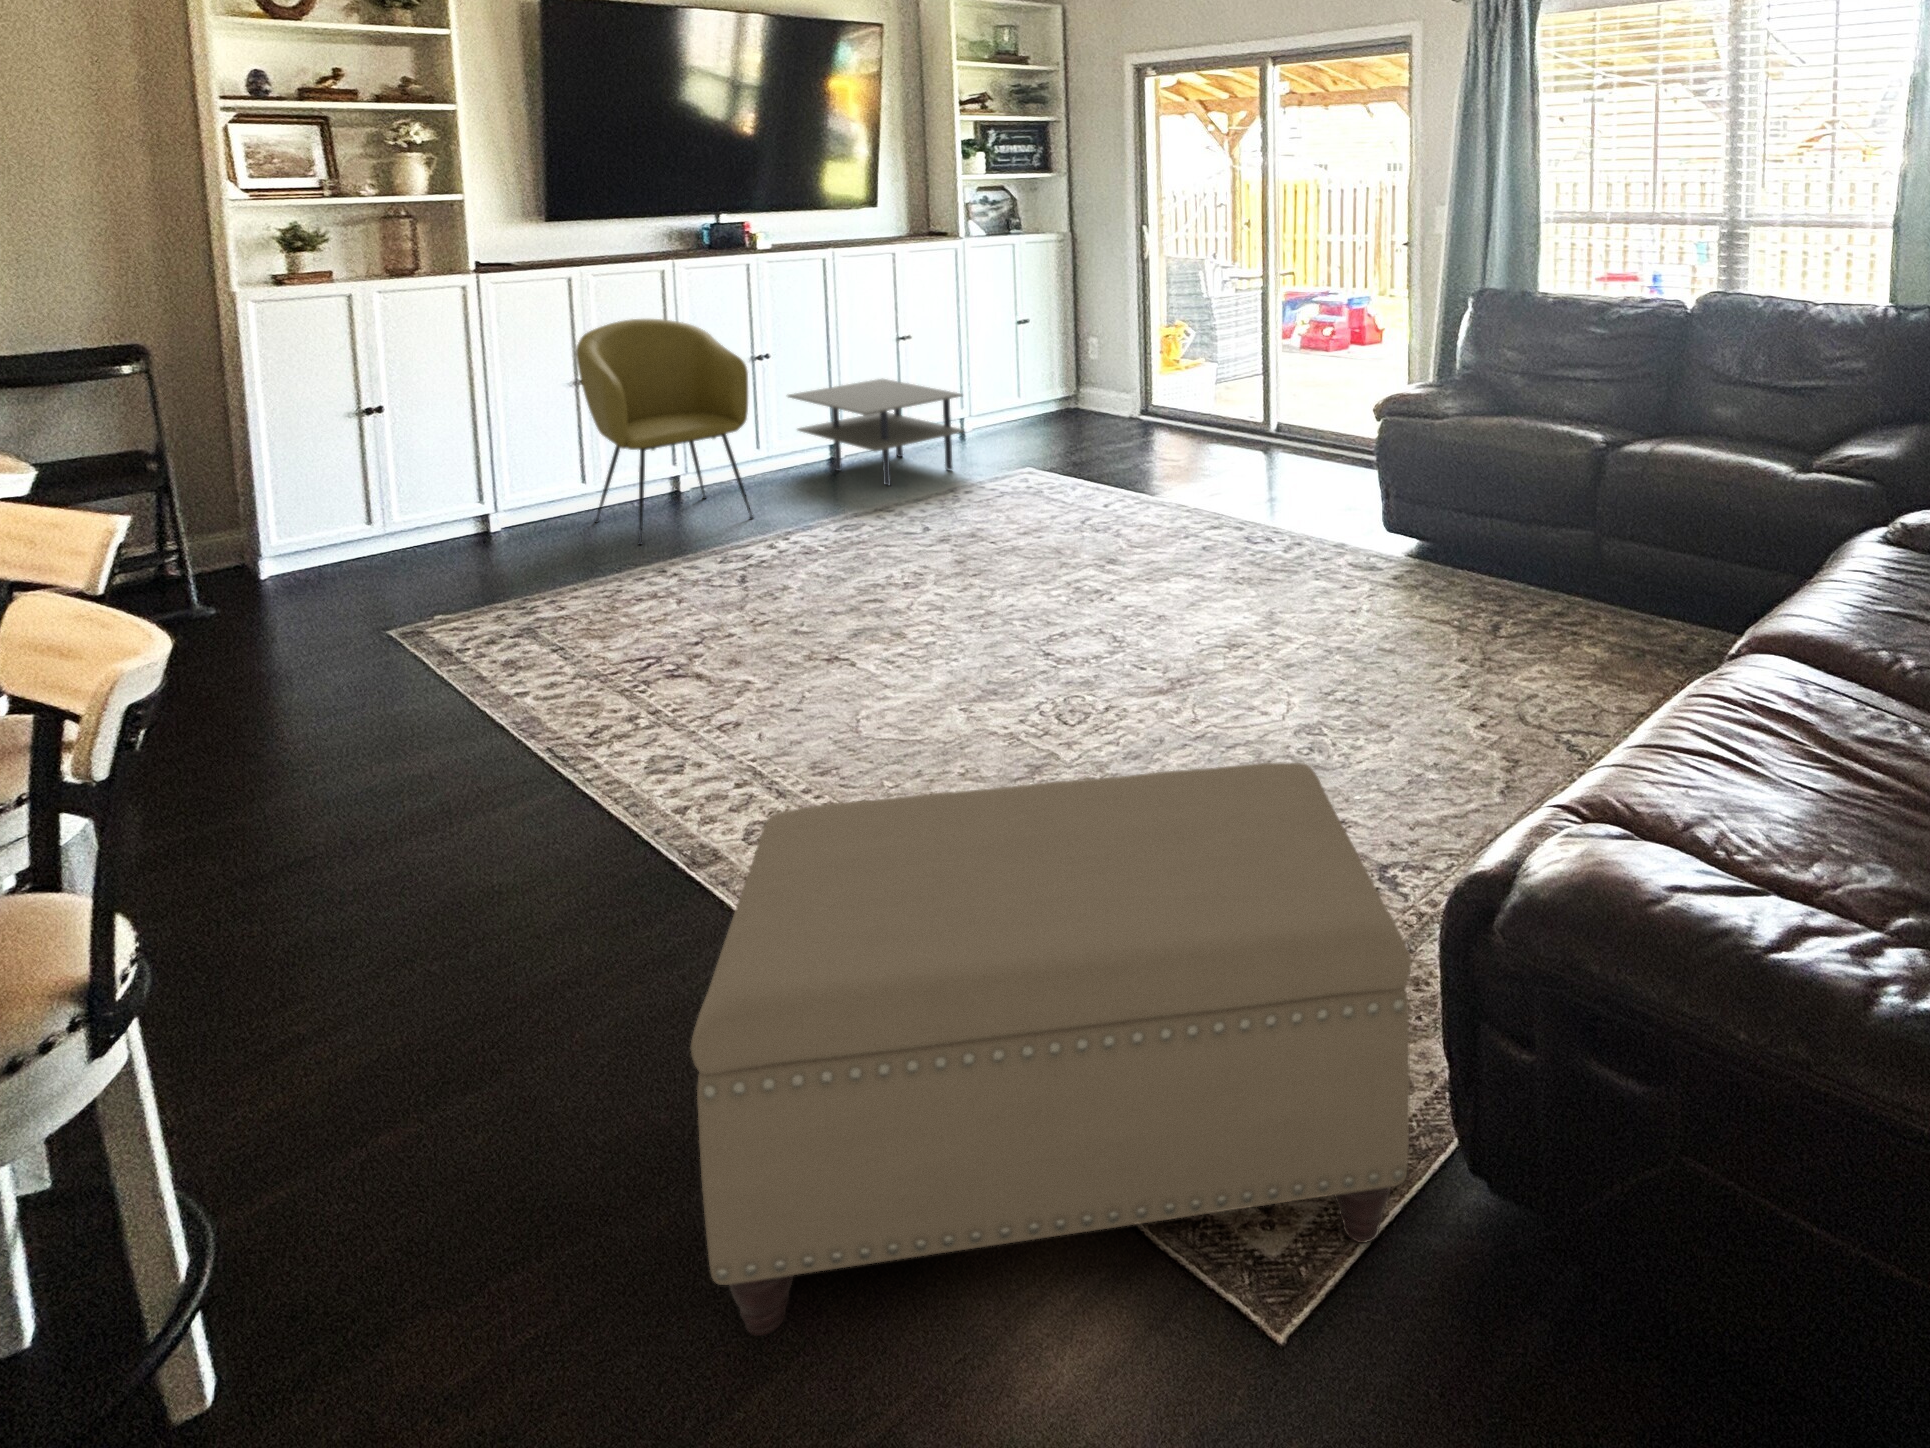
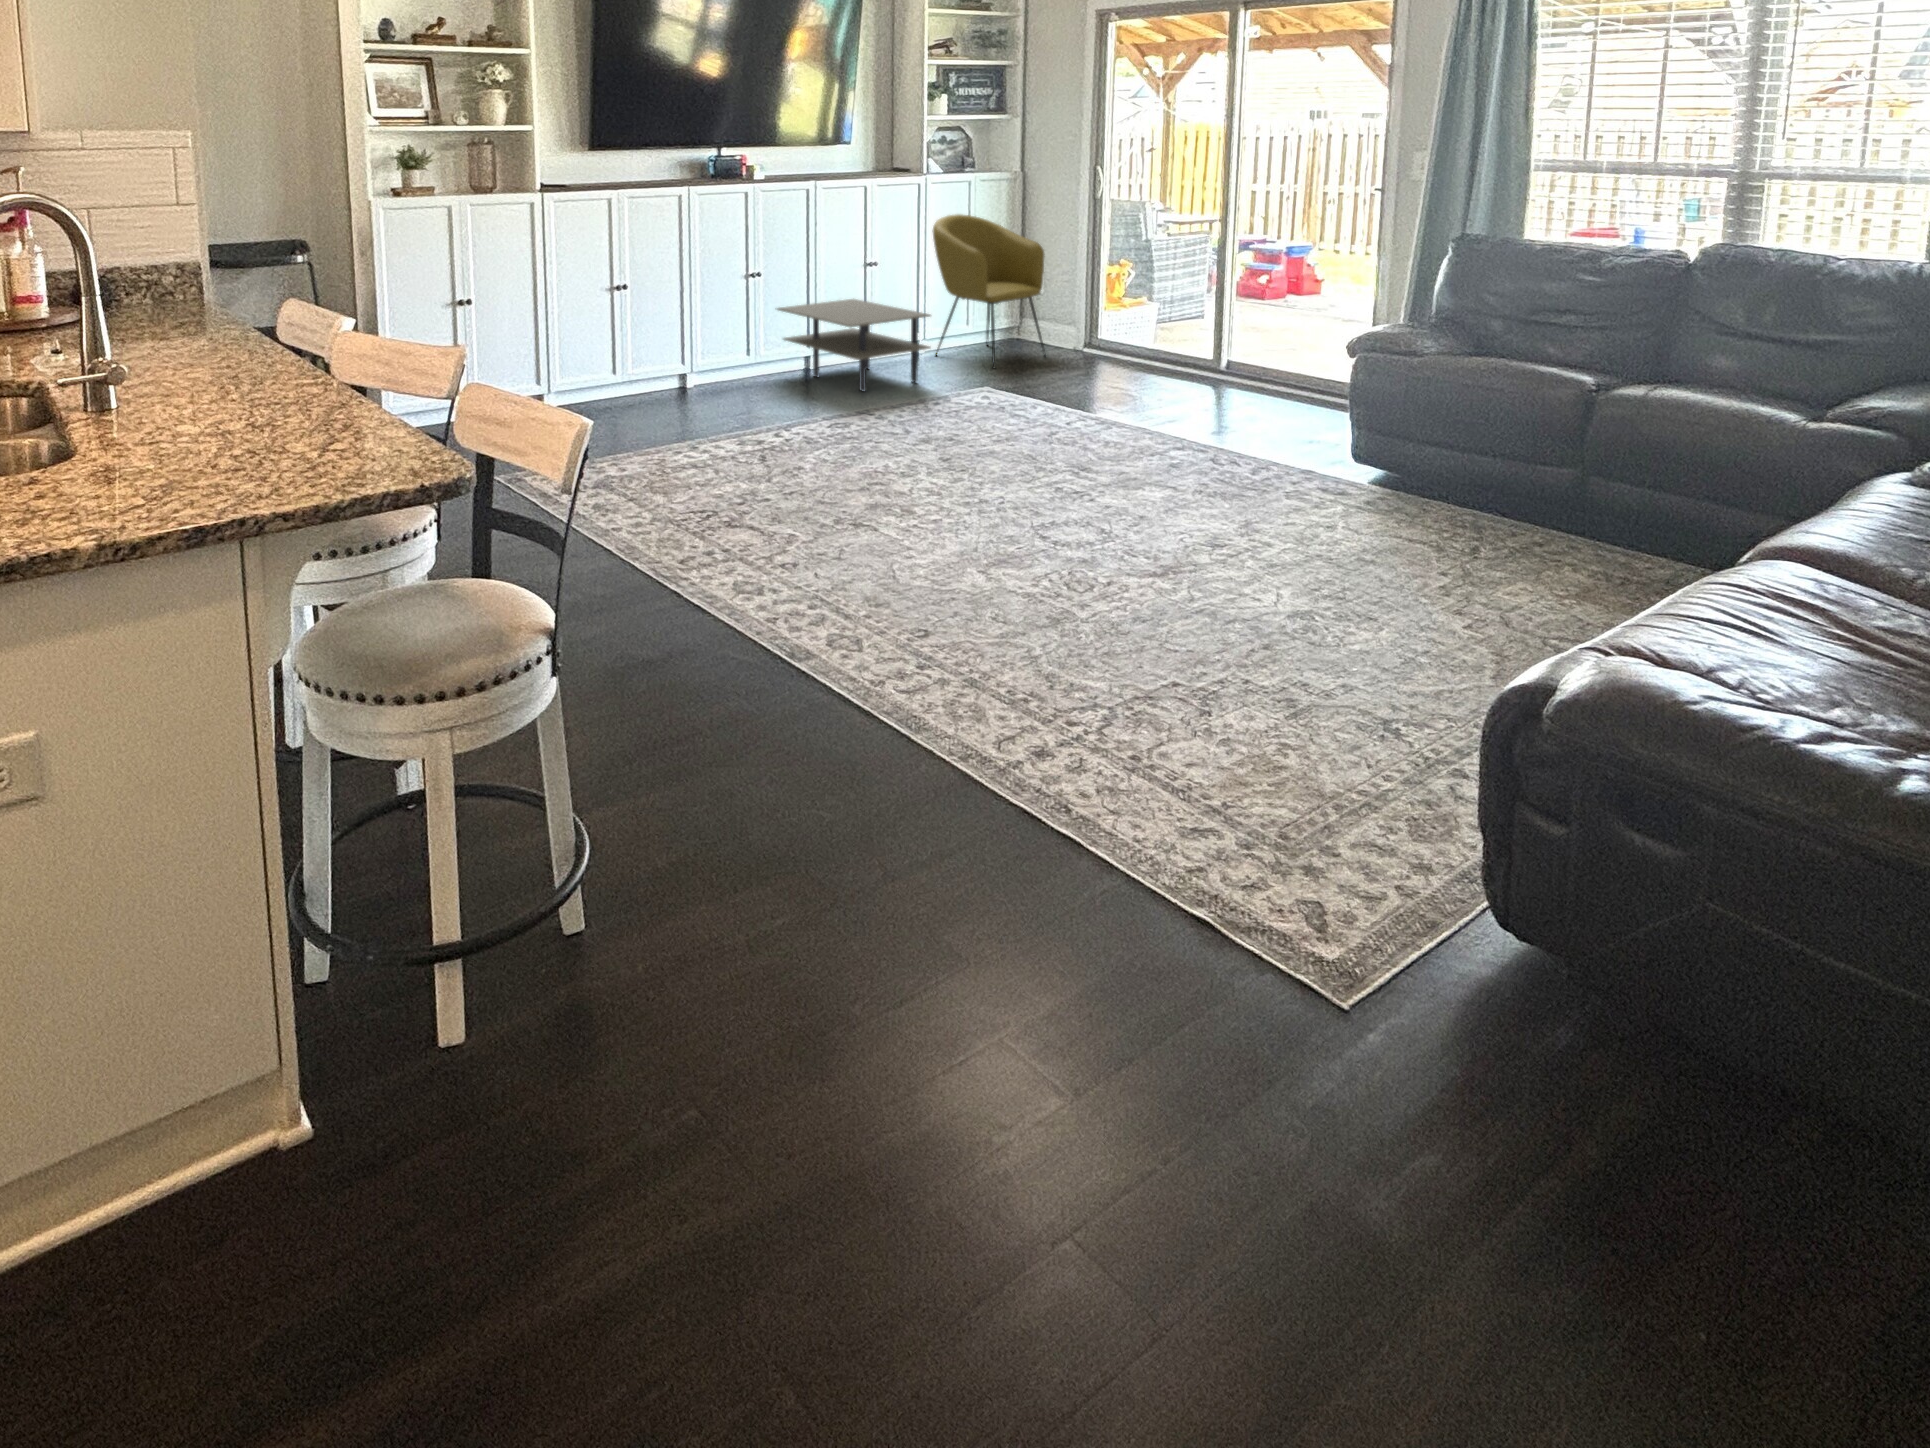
armchair: present [576,319,753,545] -> present [933,214,1046,367]
ottoman: present [691,763,1412,1336] -> none [905,598,1478,972]

